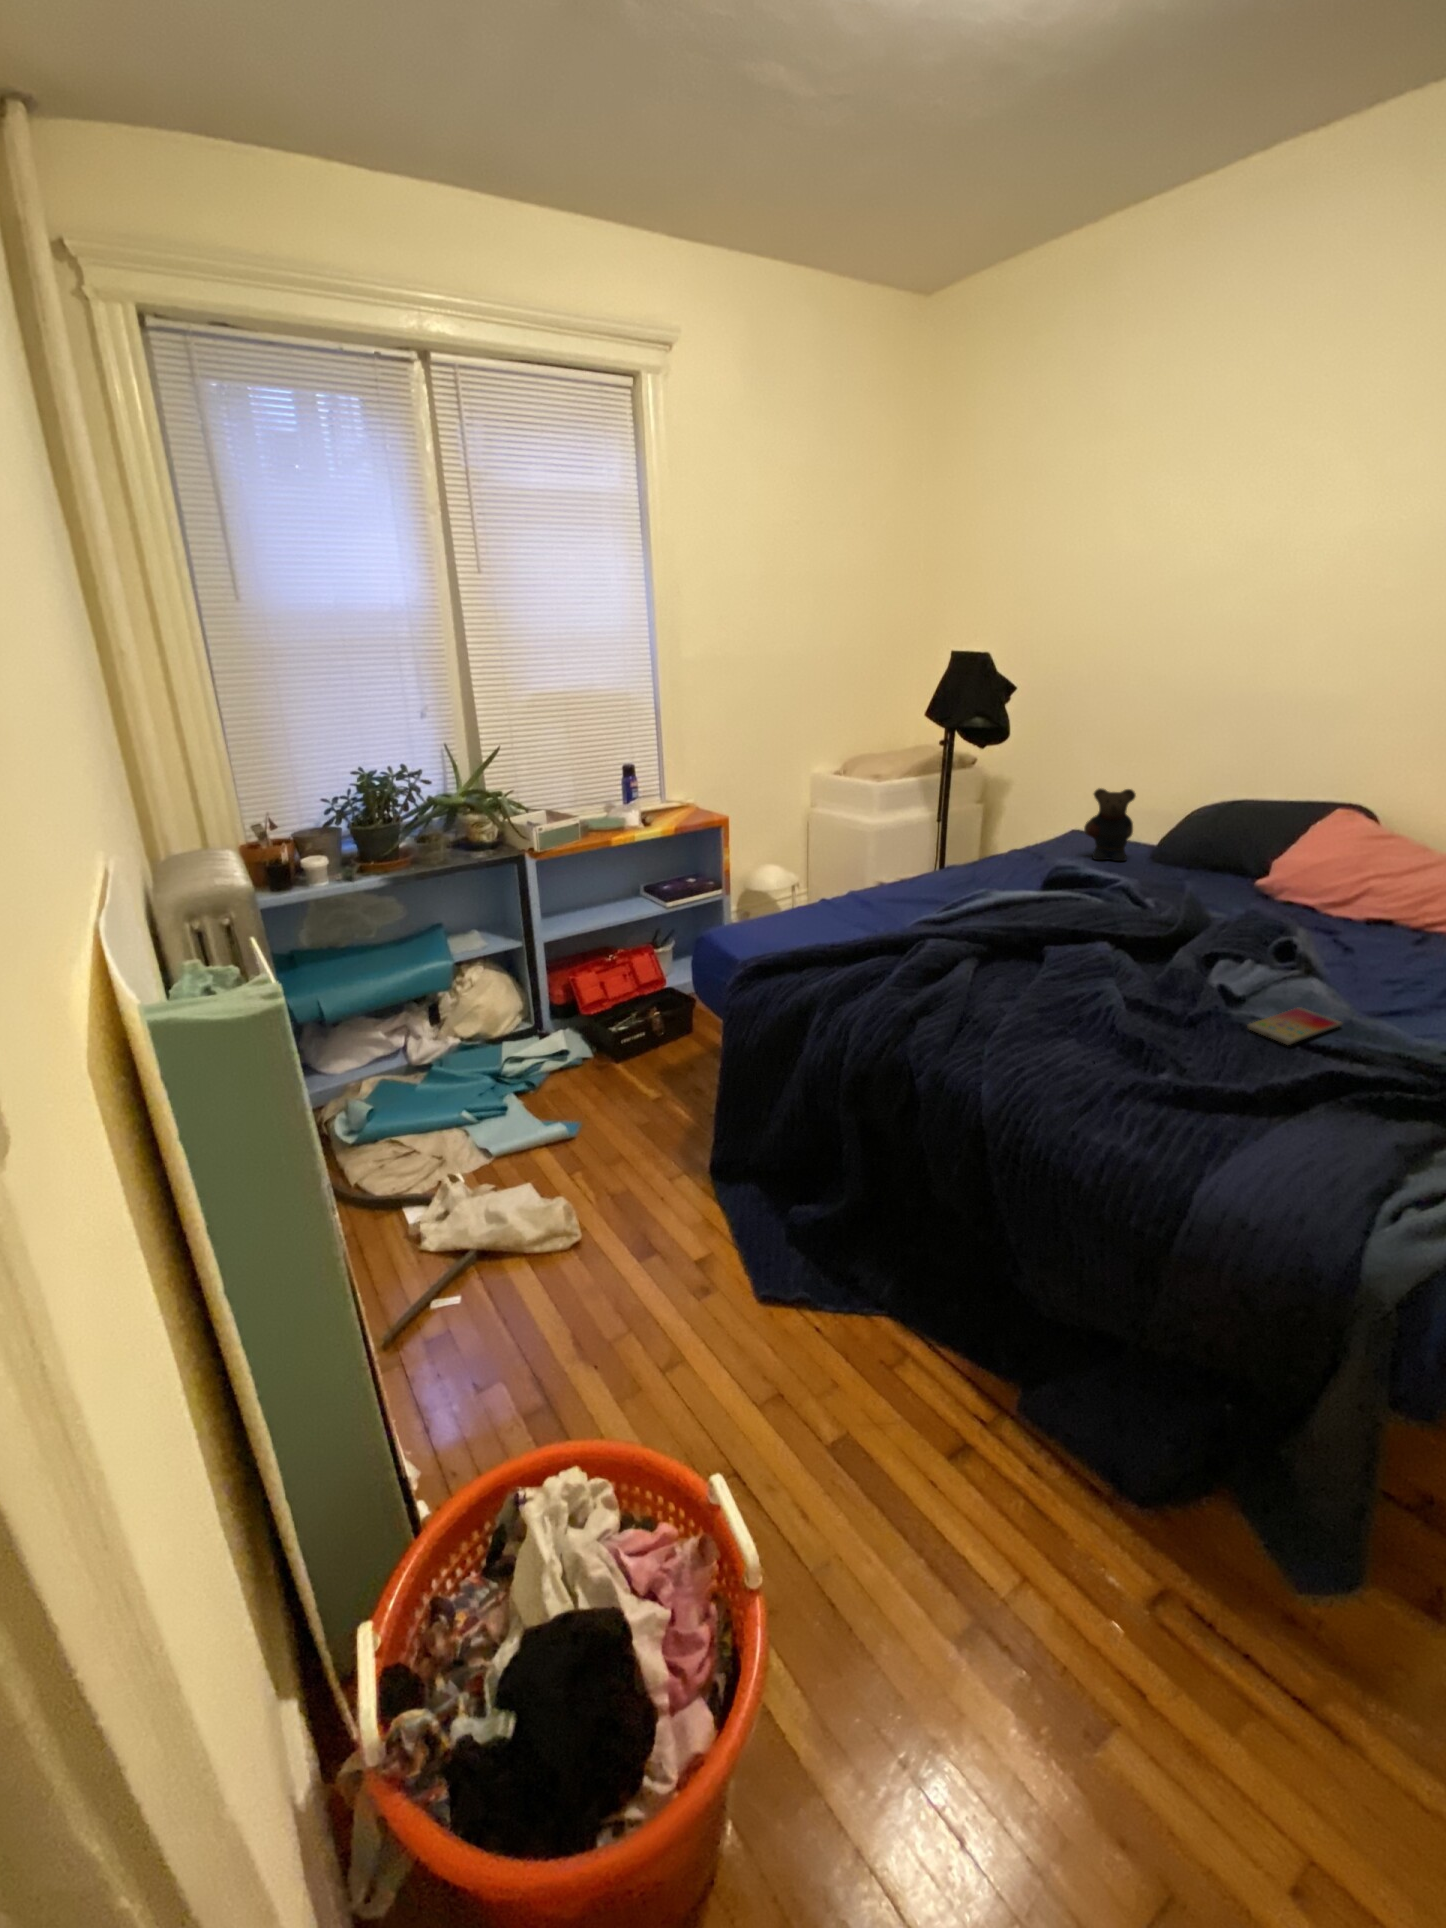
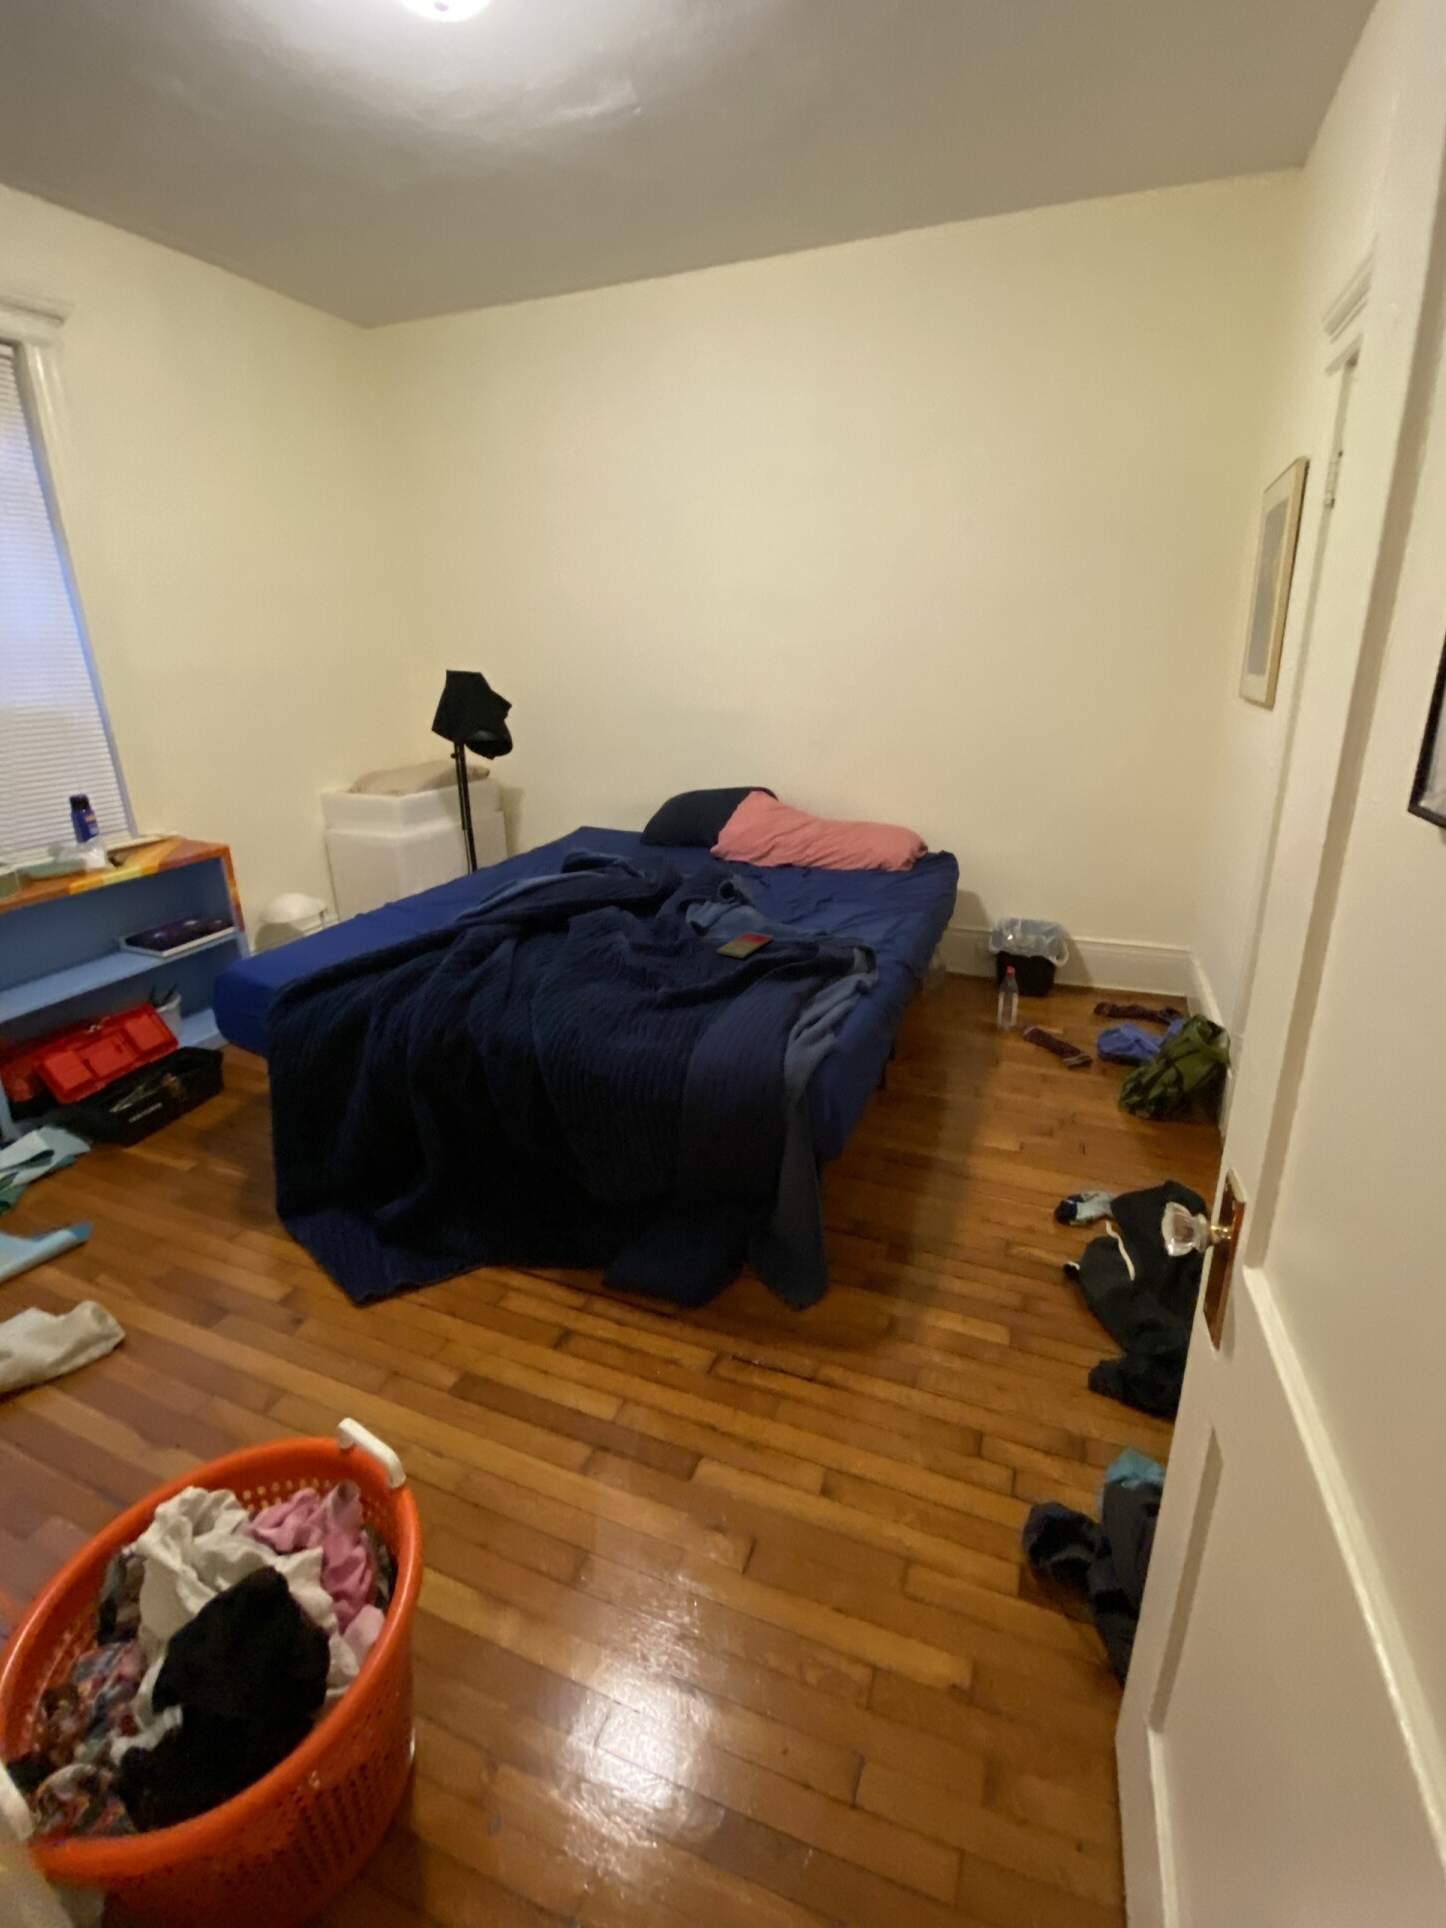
teddy bear: present [1084,788,1136,861] -> none [591,785,630,848]

